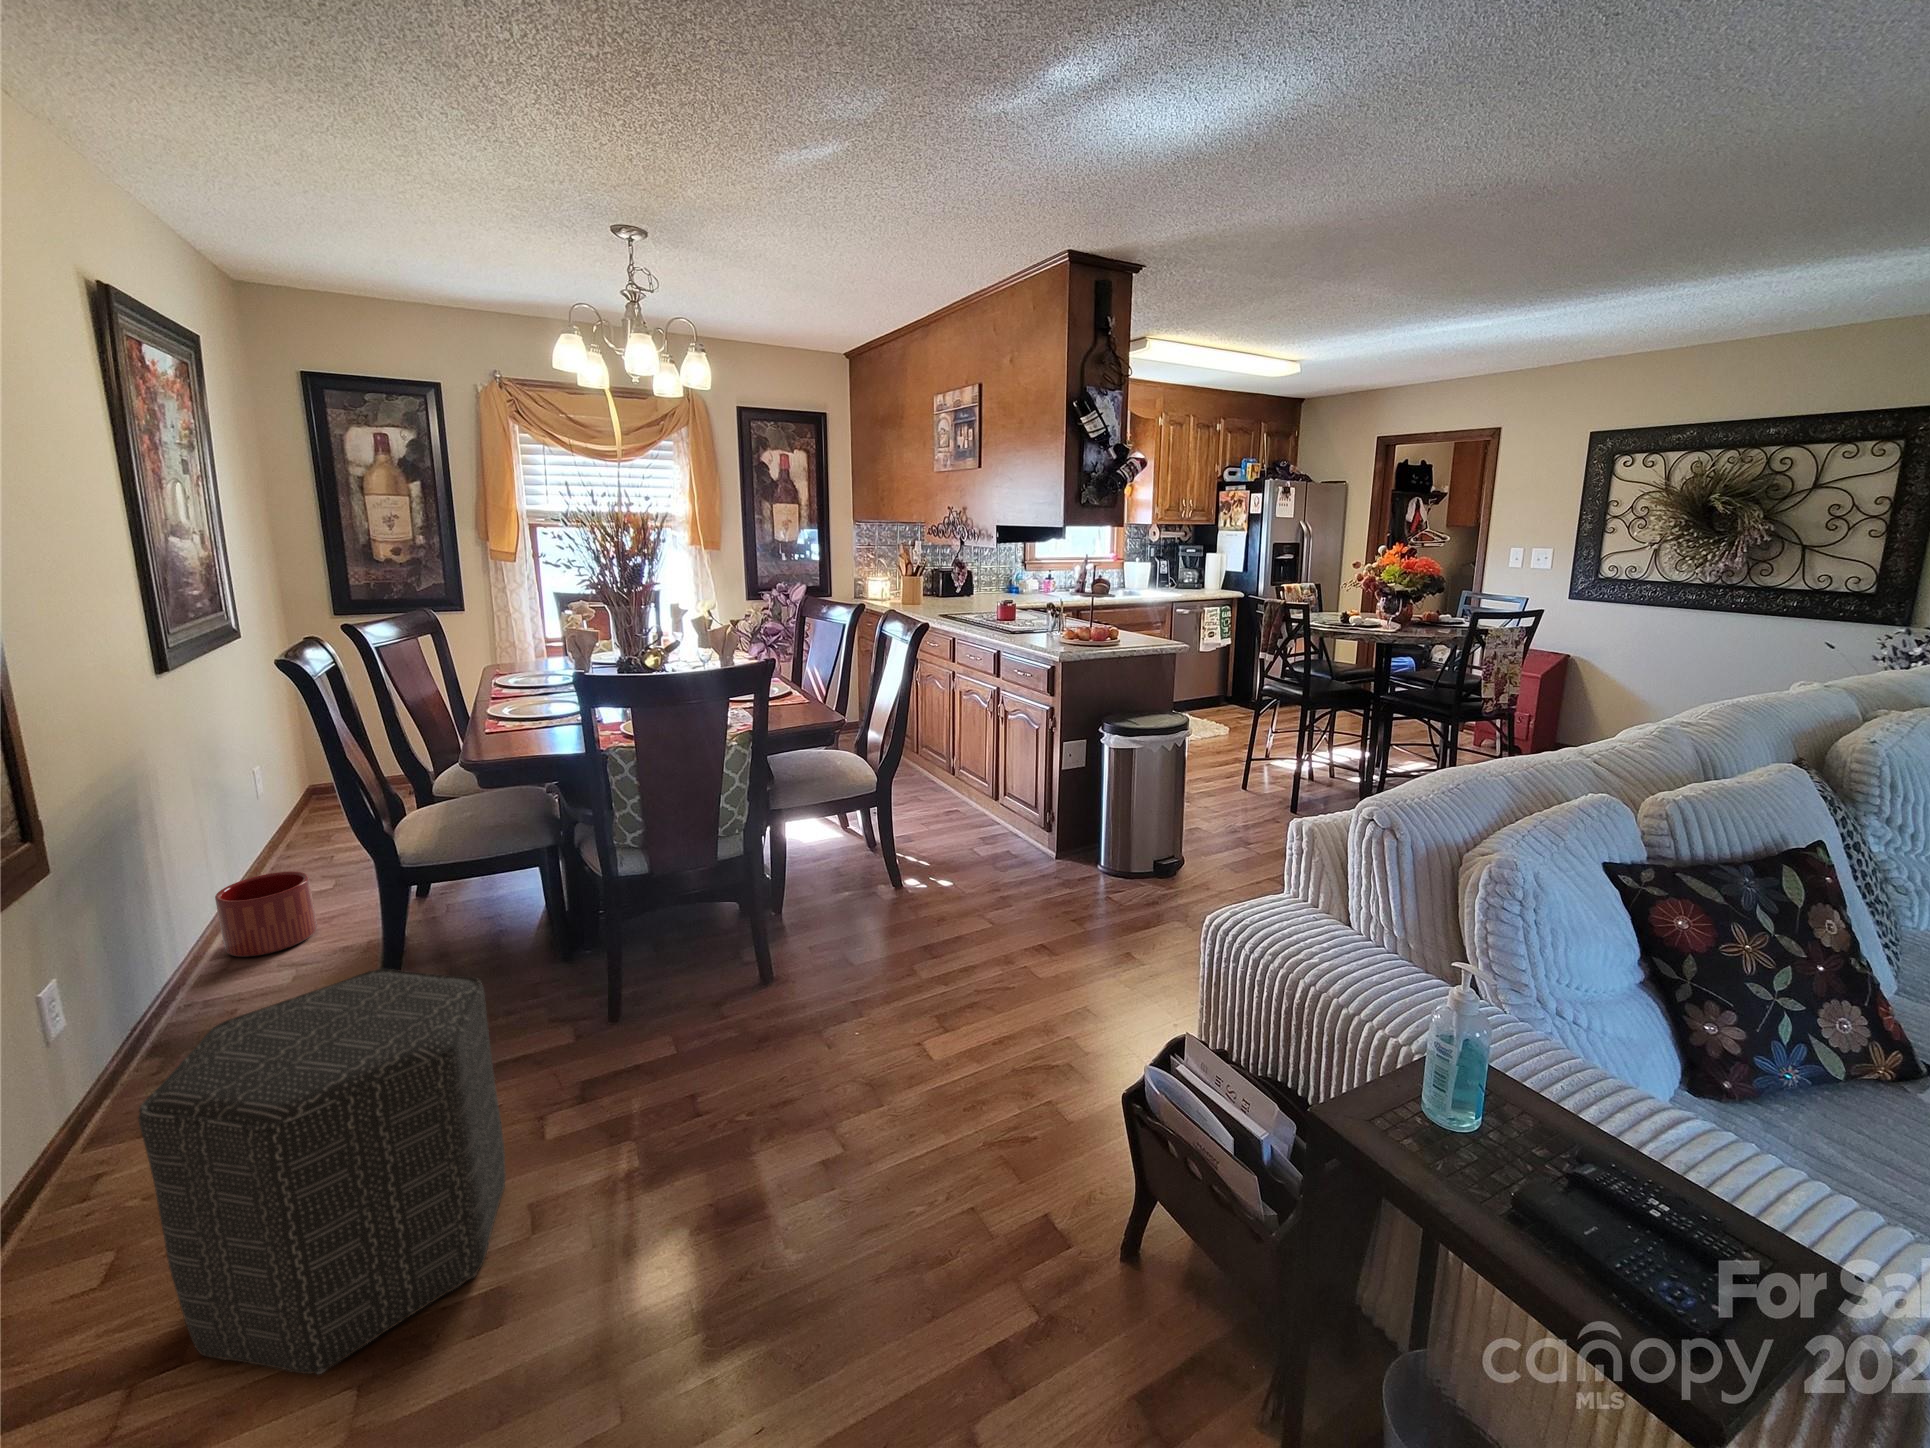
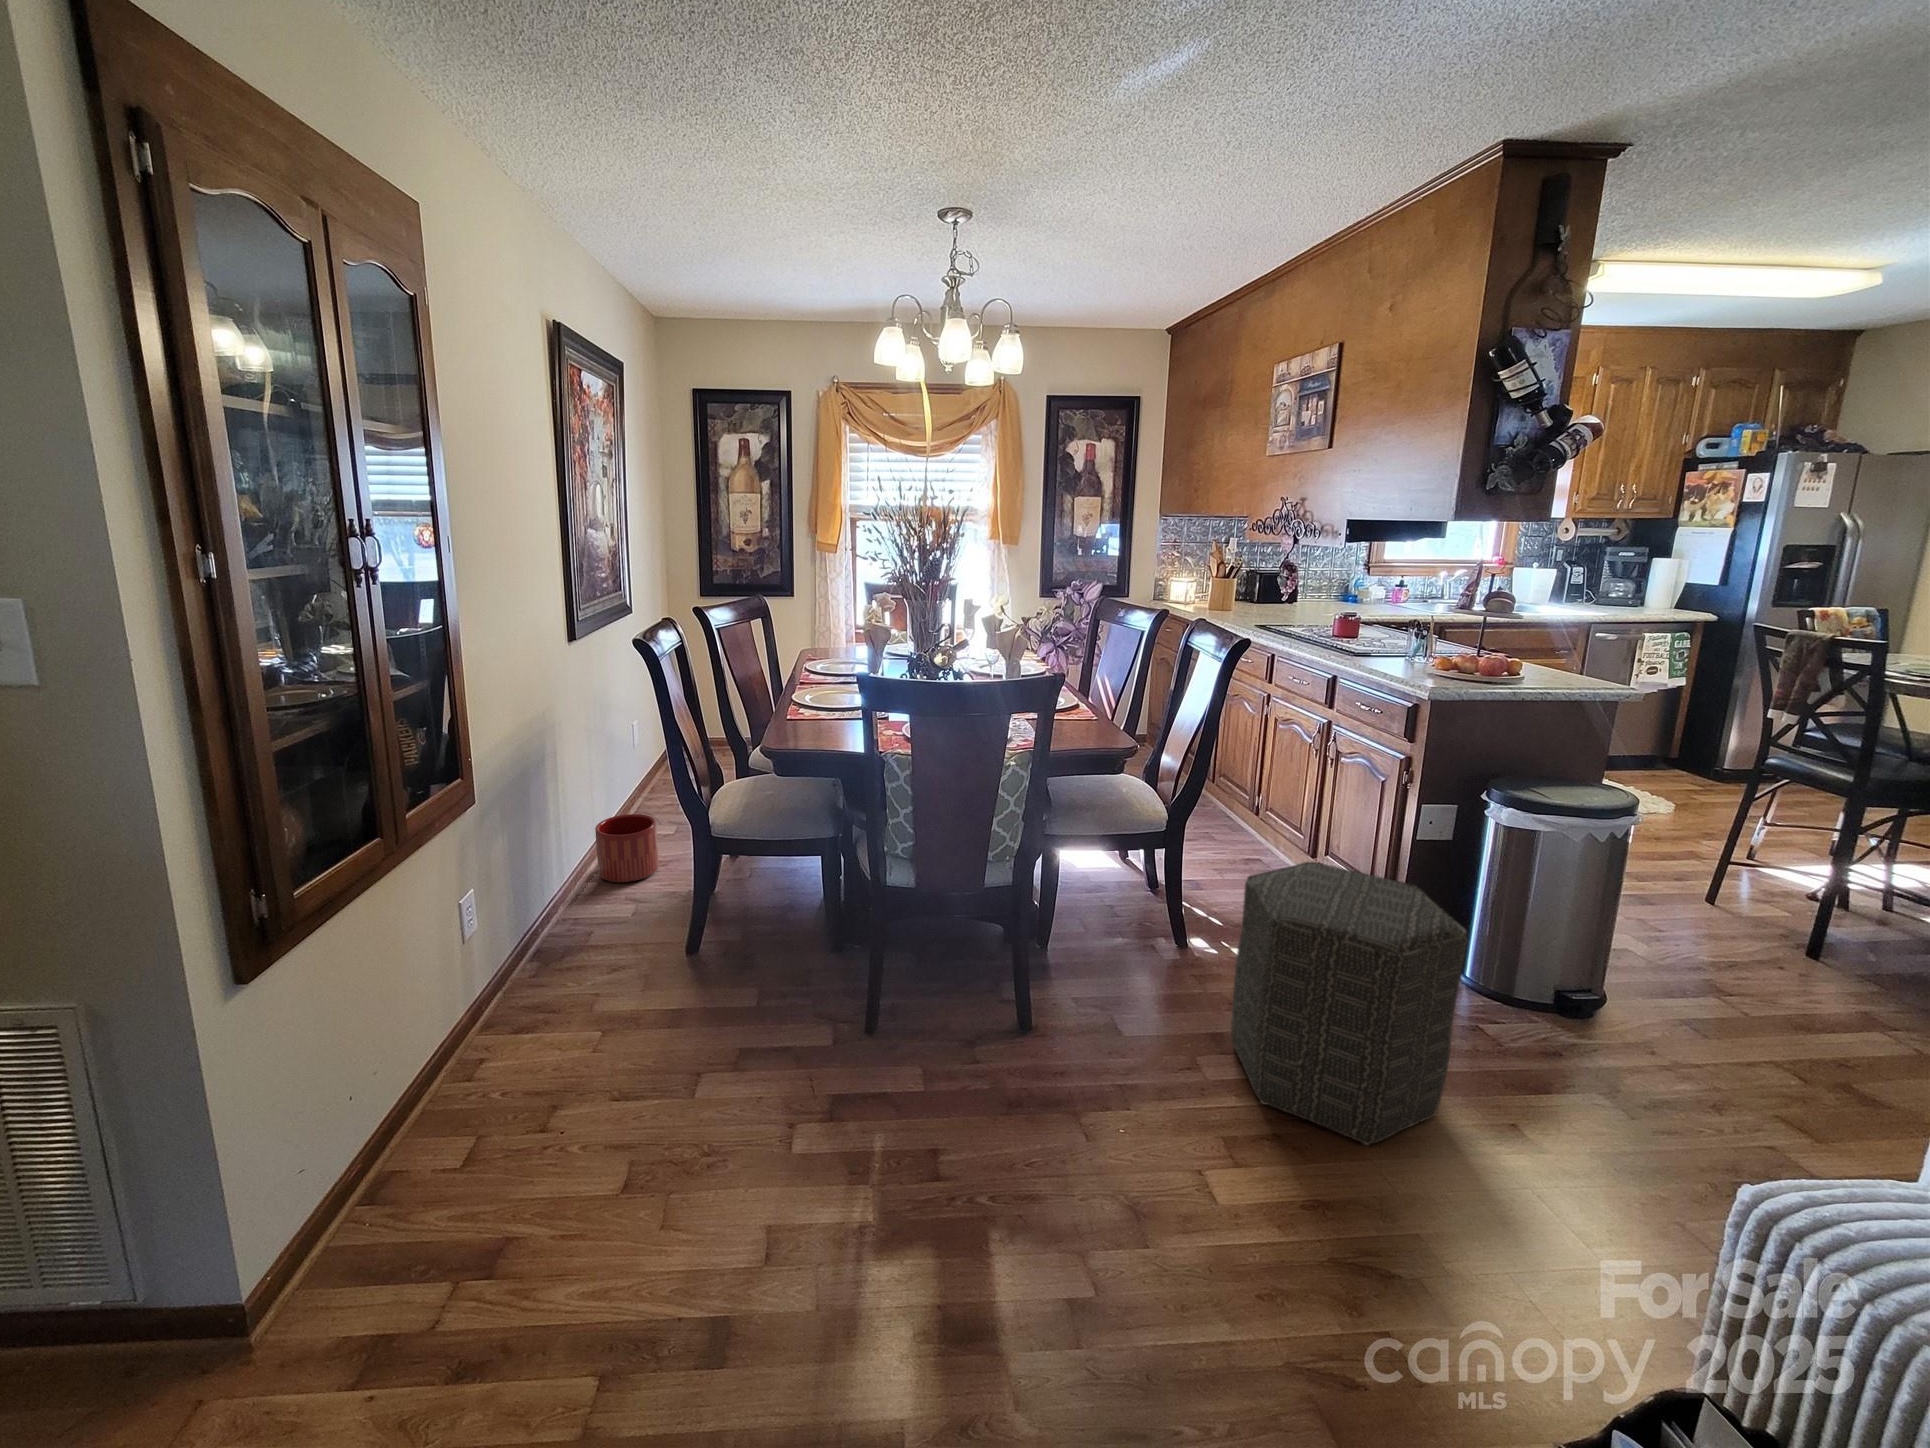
ottoman: present [138,969,506,1374] -> present [1231,862,1468,1145]

